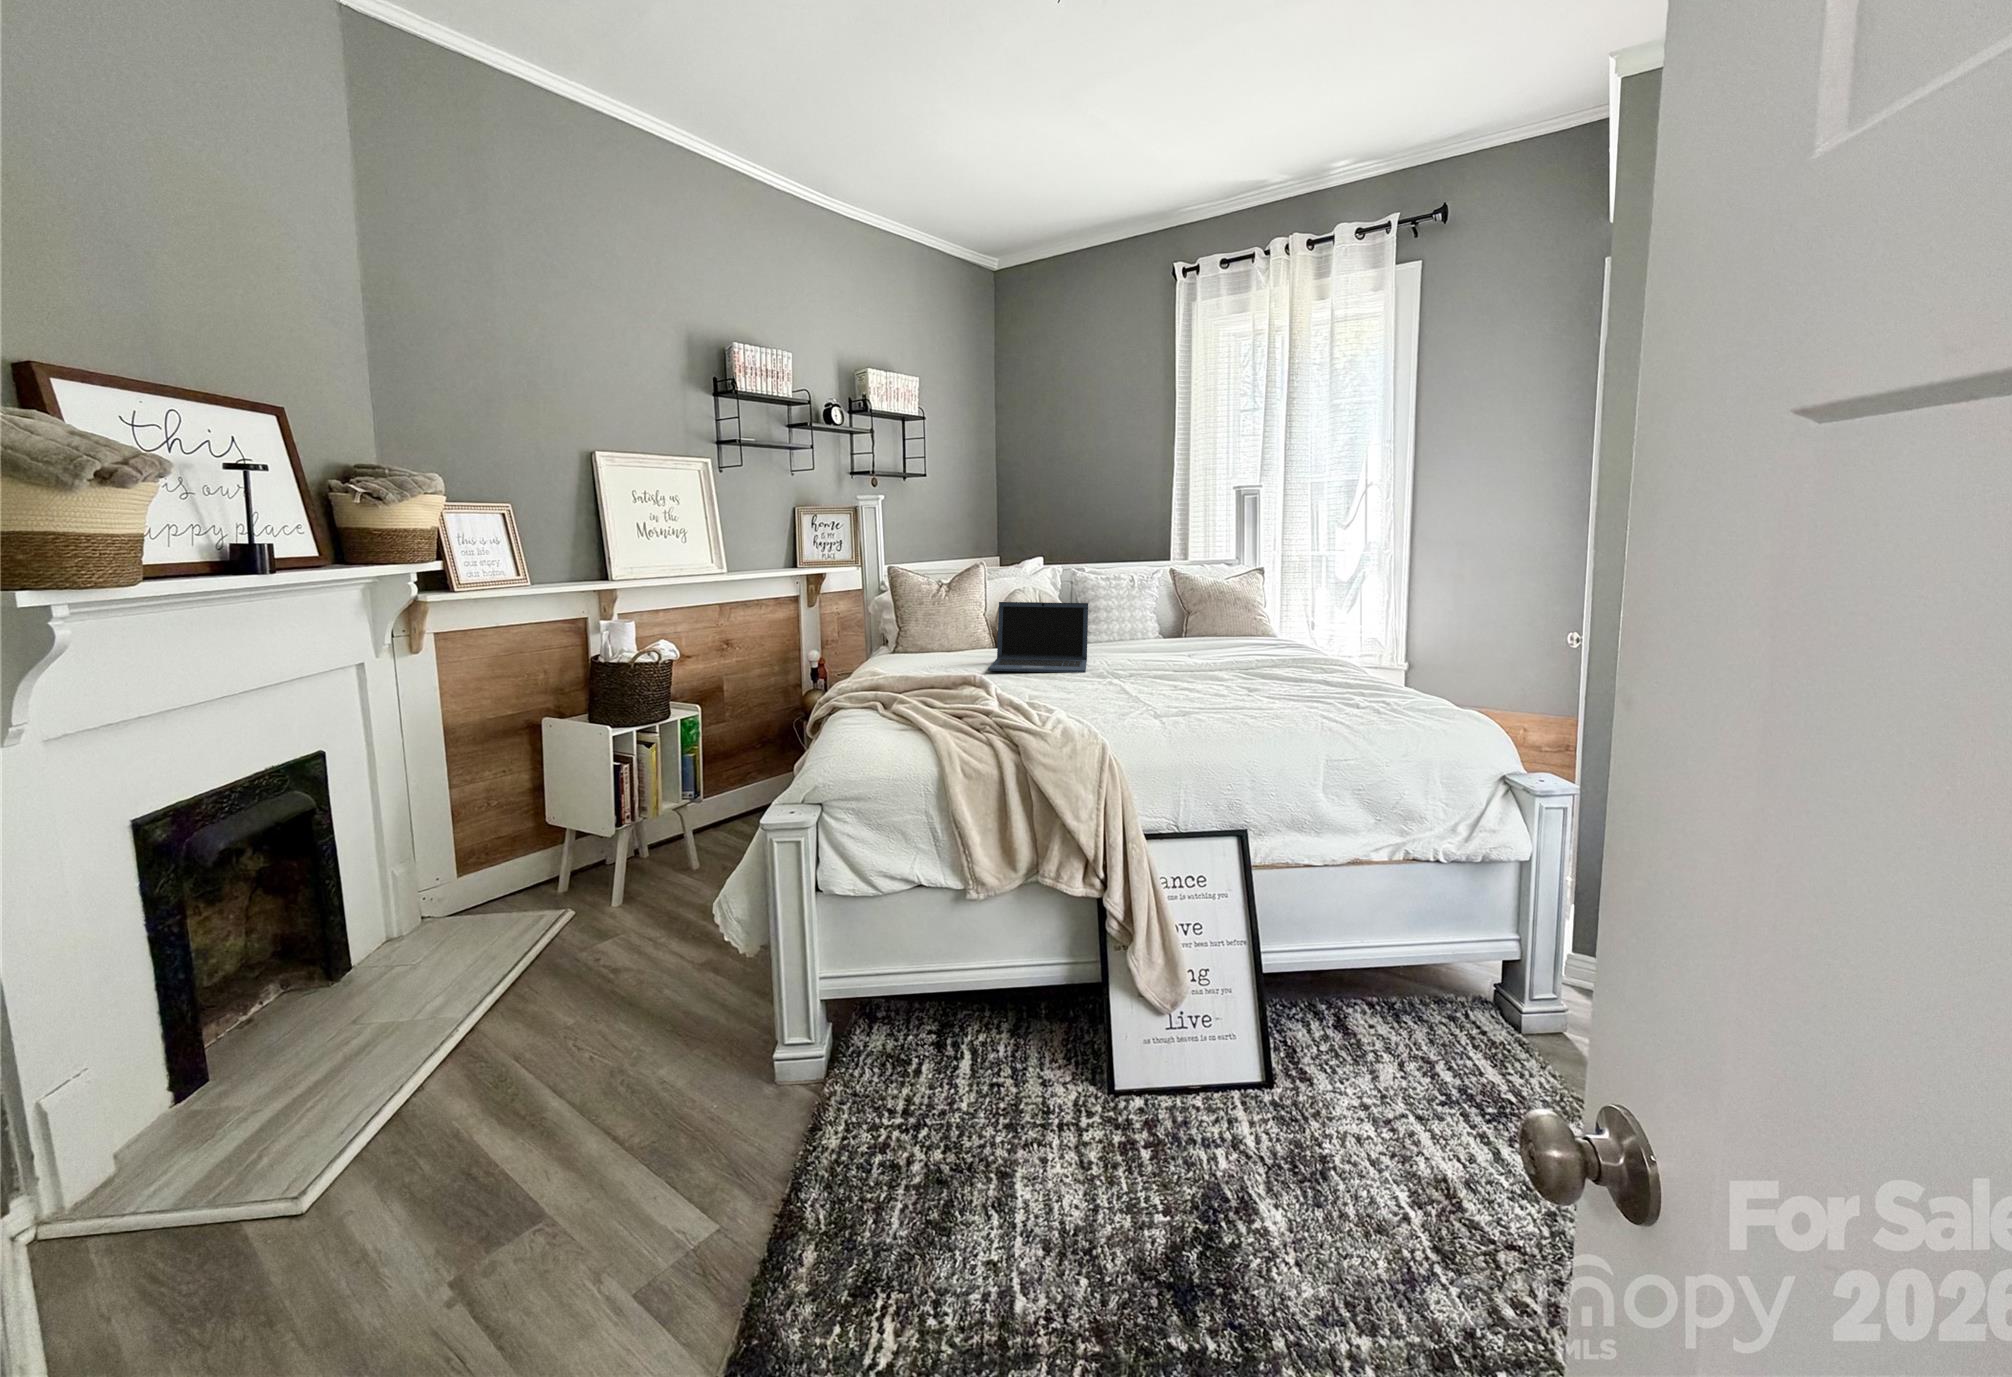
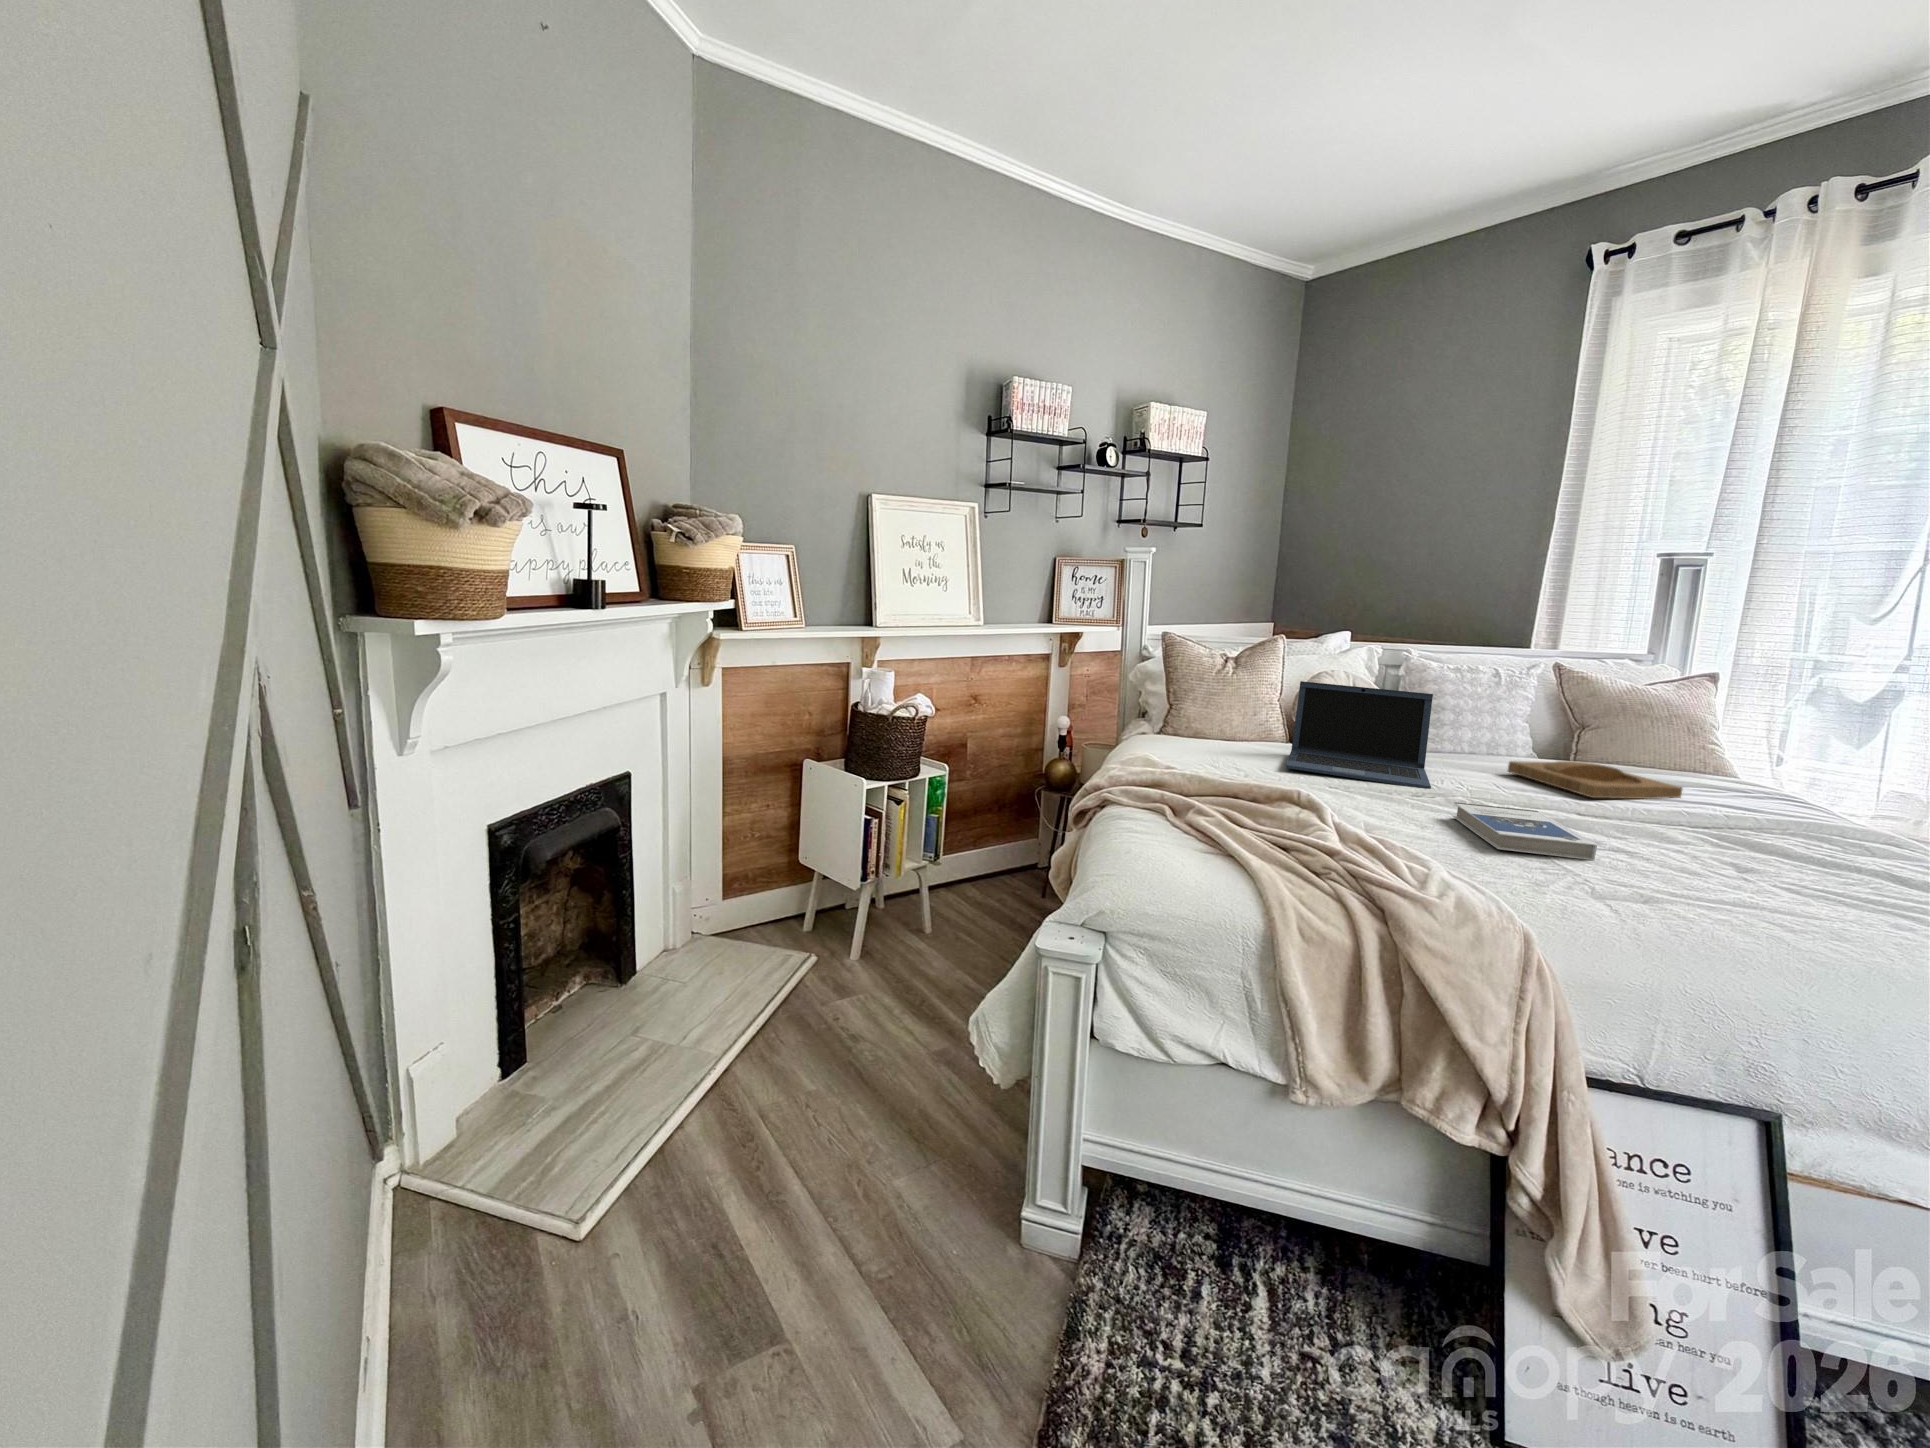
tray: none [1138,643,1232,665] -> present [1508,761,1682,799]
hardback book: none [1090,675,1165,702] -> present [1452,802,1597,860]

